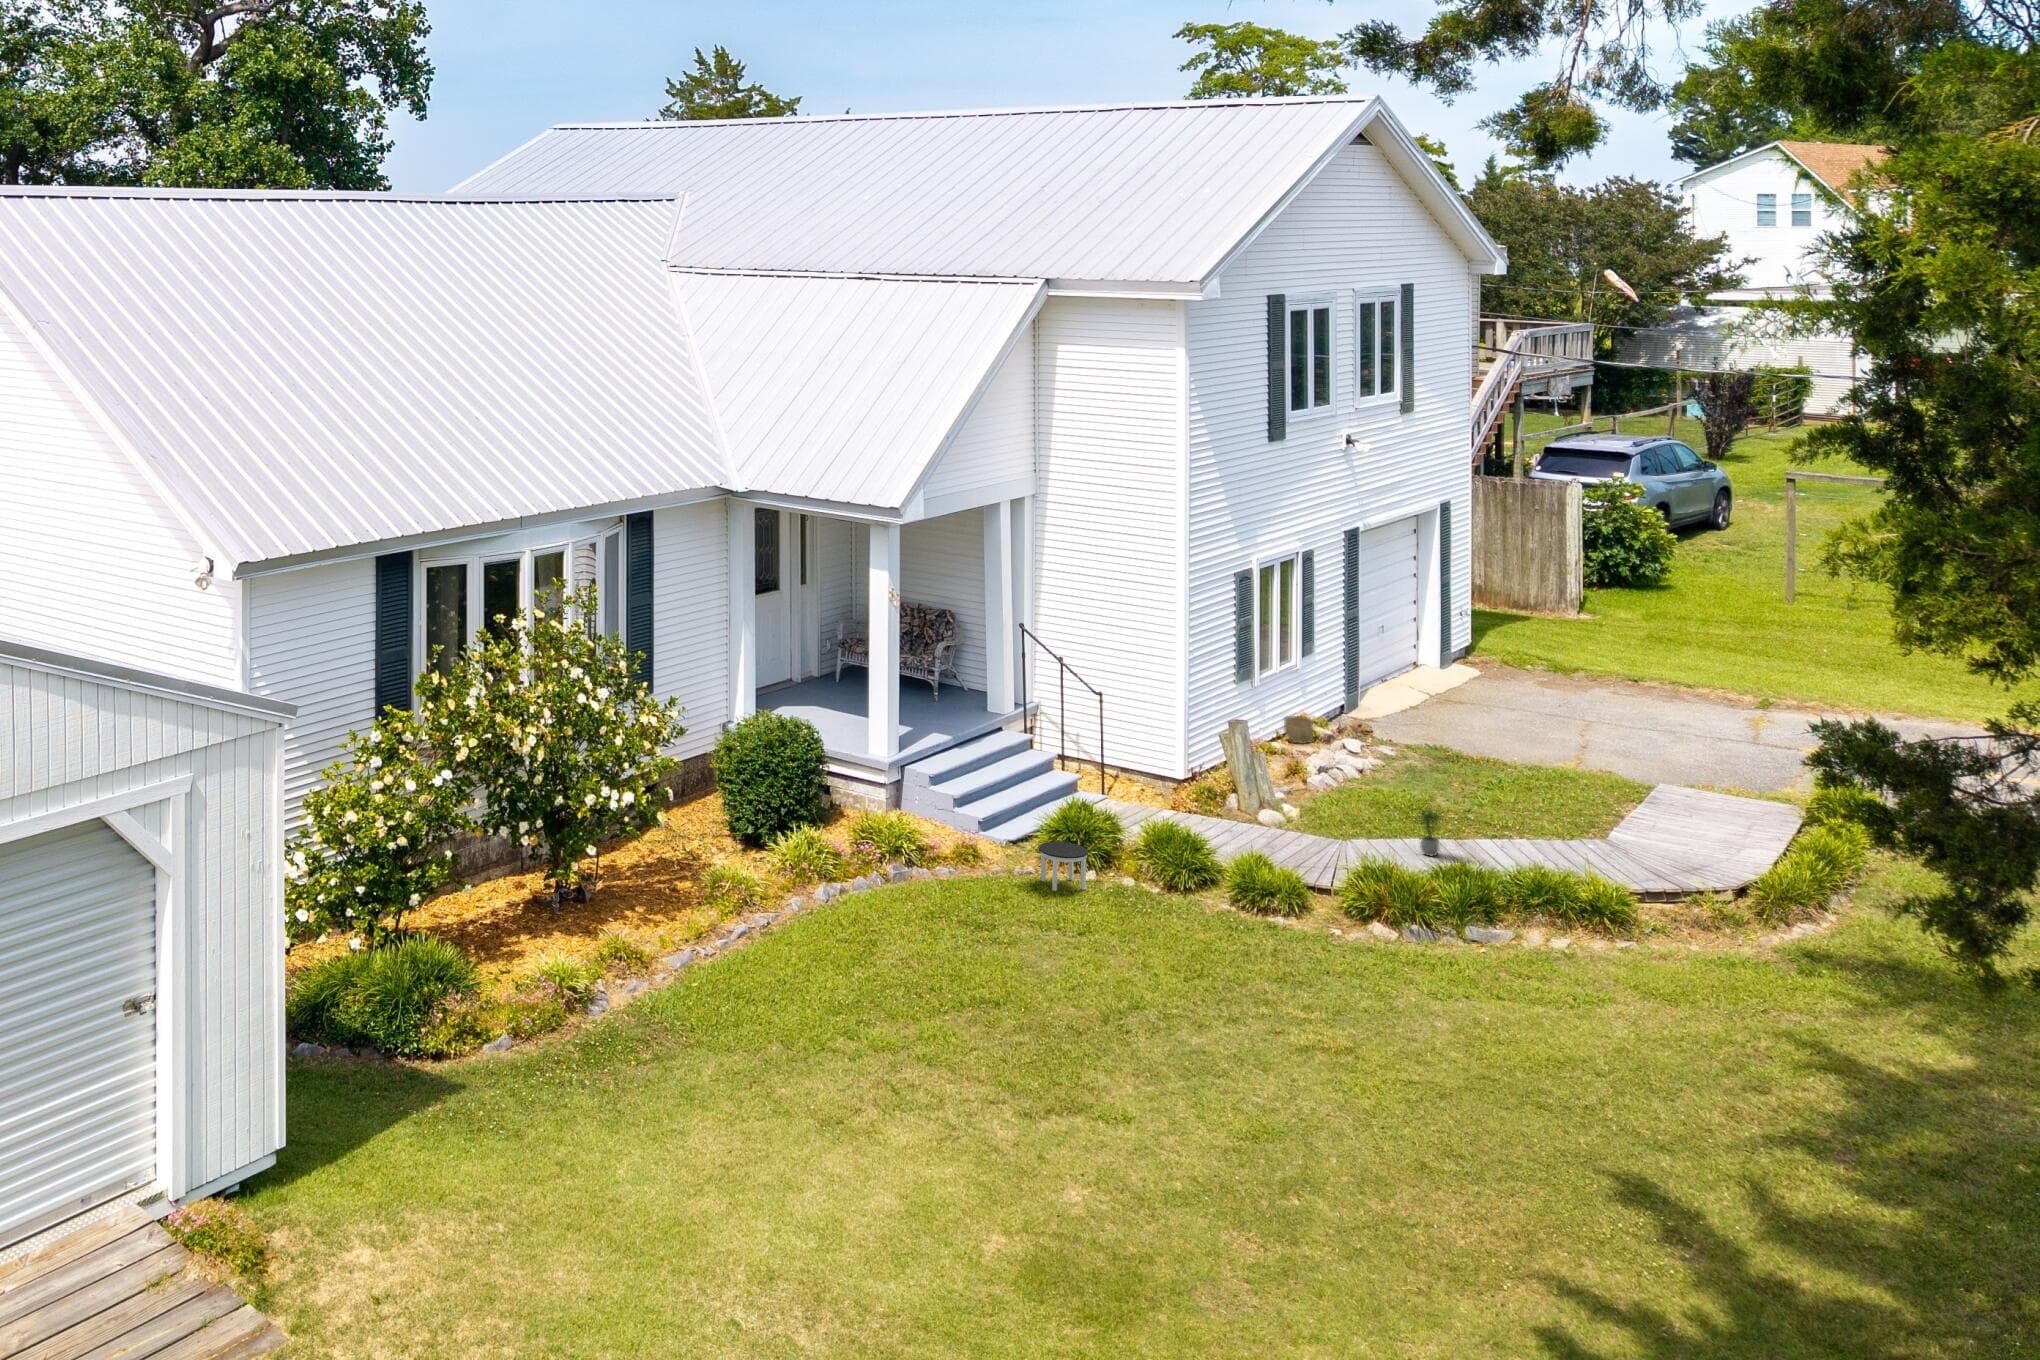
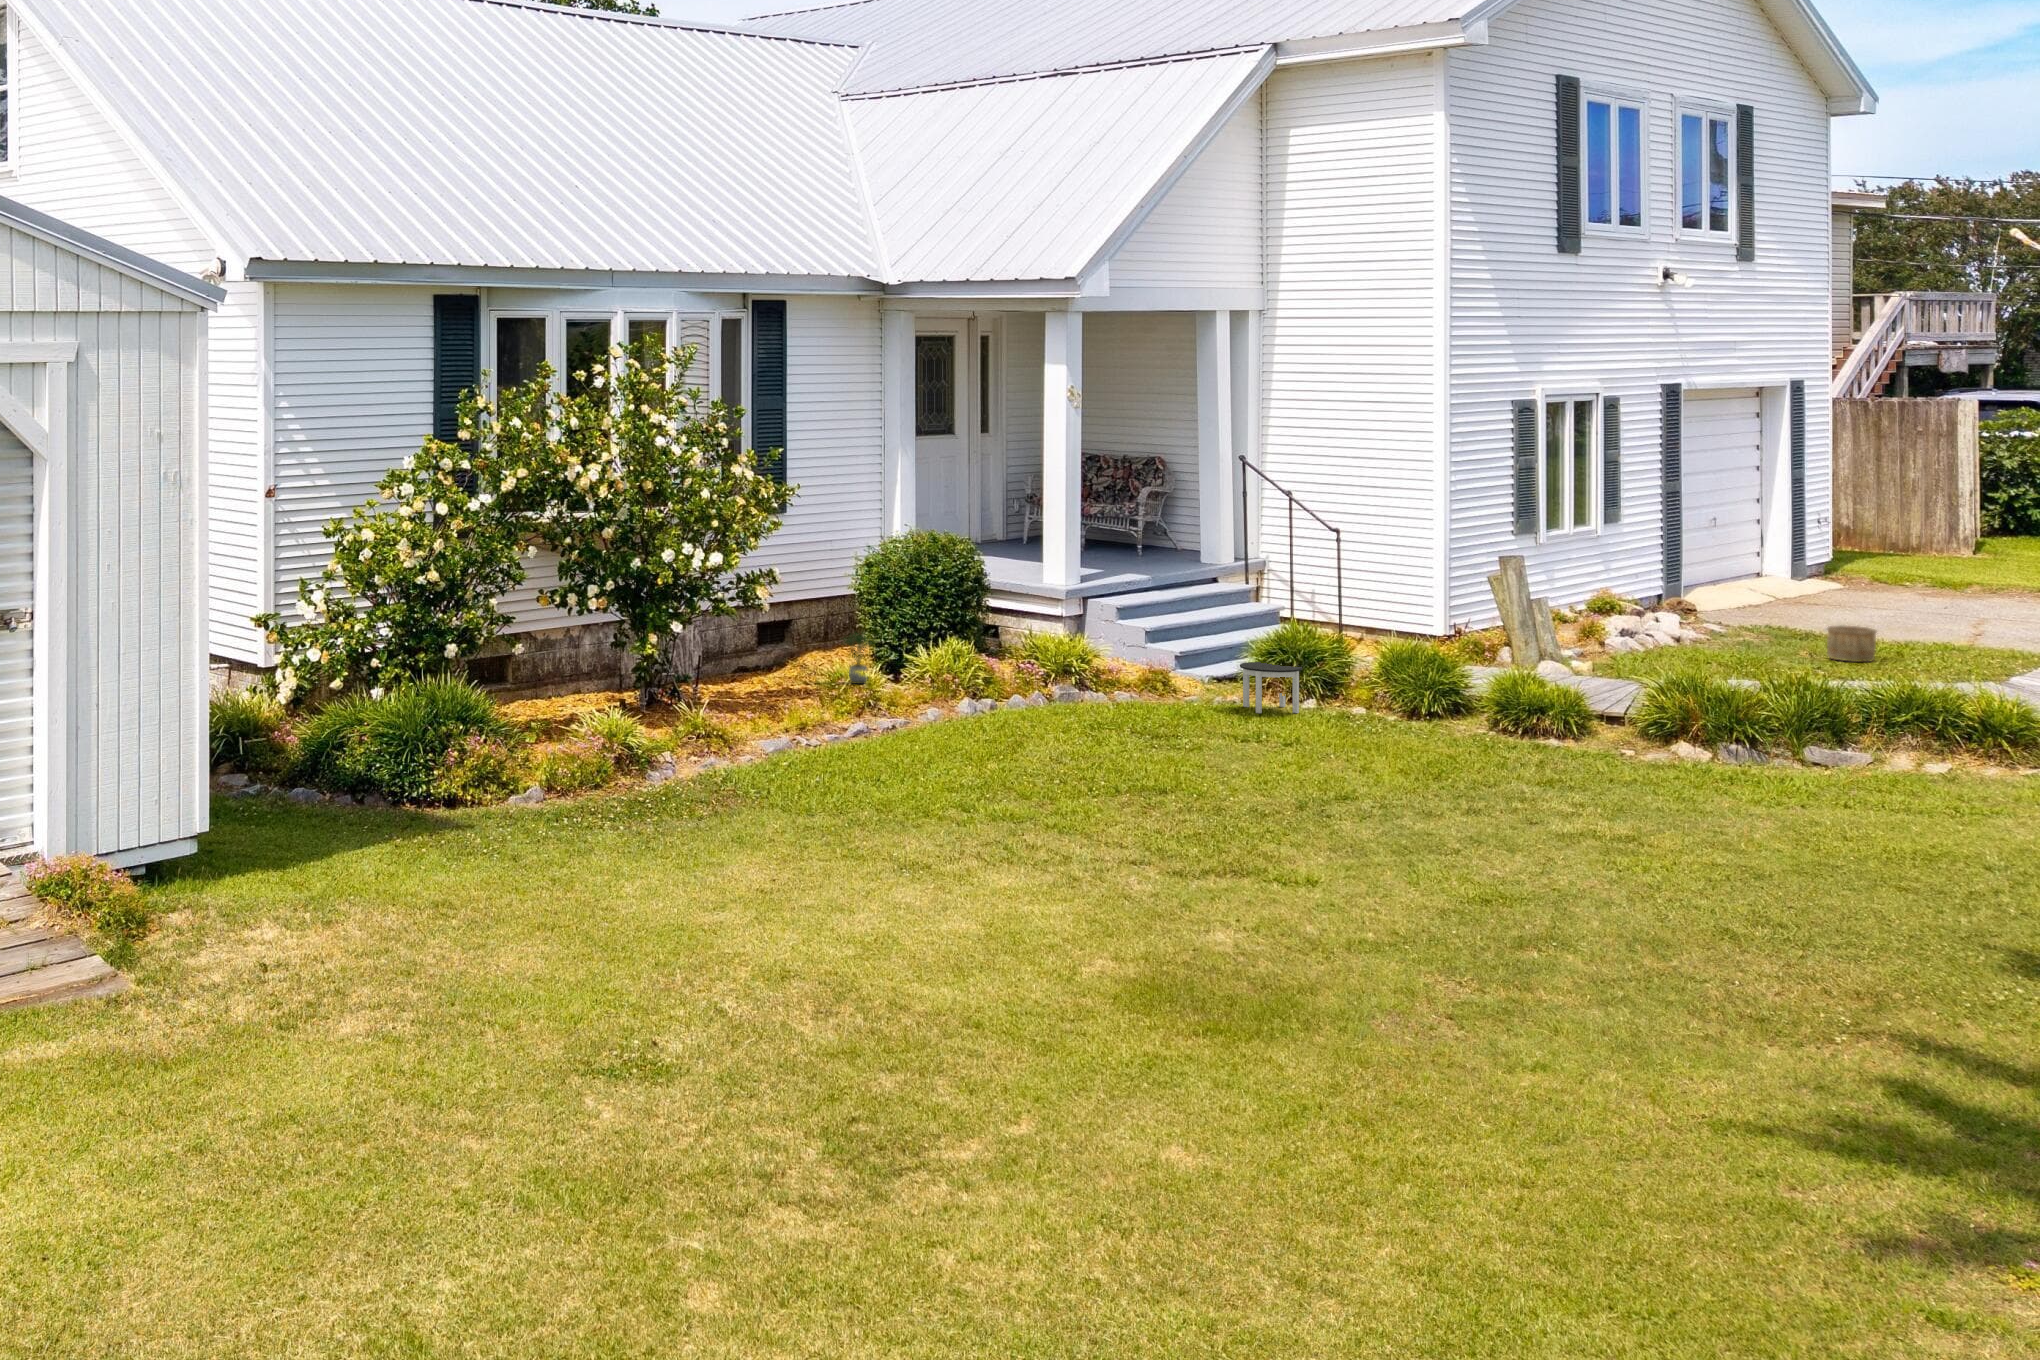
wooden bucket: present [1284,716,1313,744] -> present [1827,625,1877,662]
potted plant: present [1417,808,1442,856] -> present [844,633,871,684]

